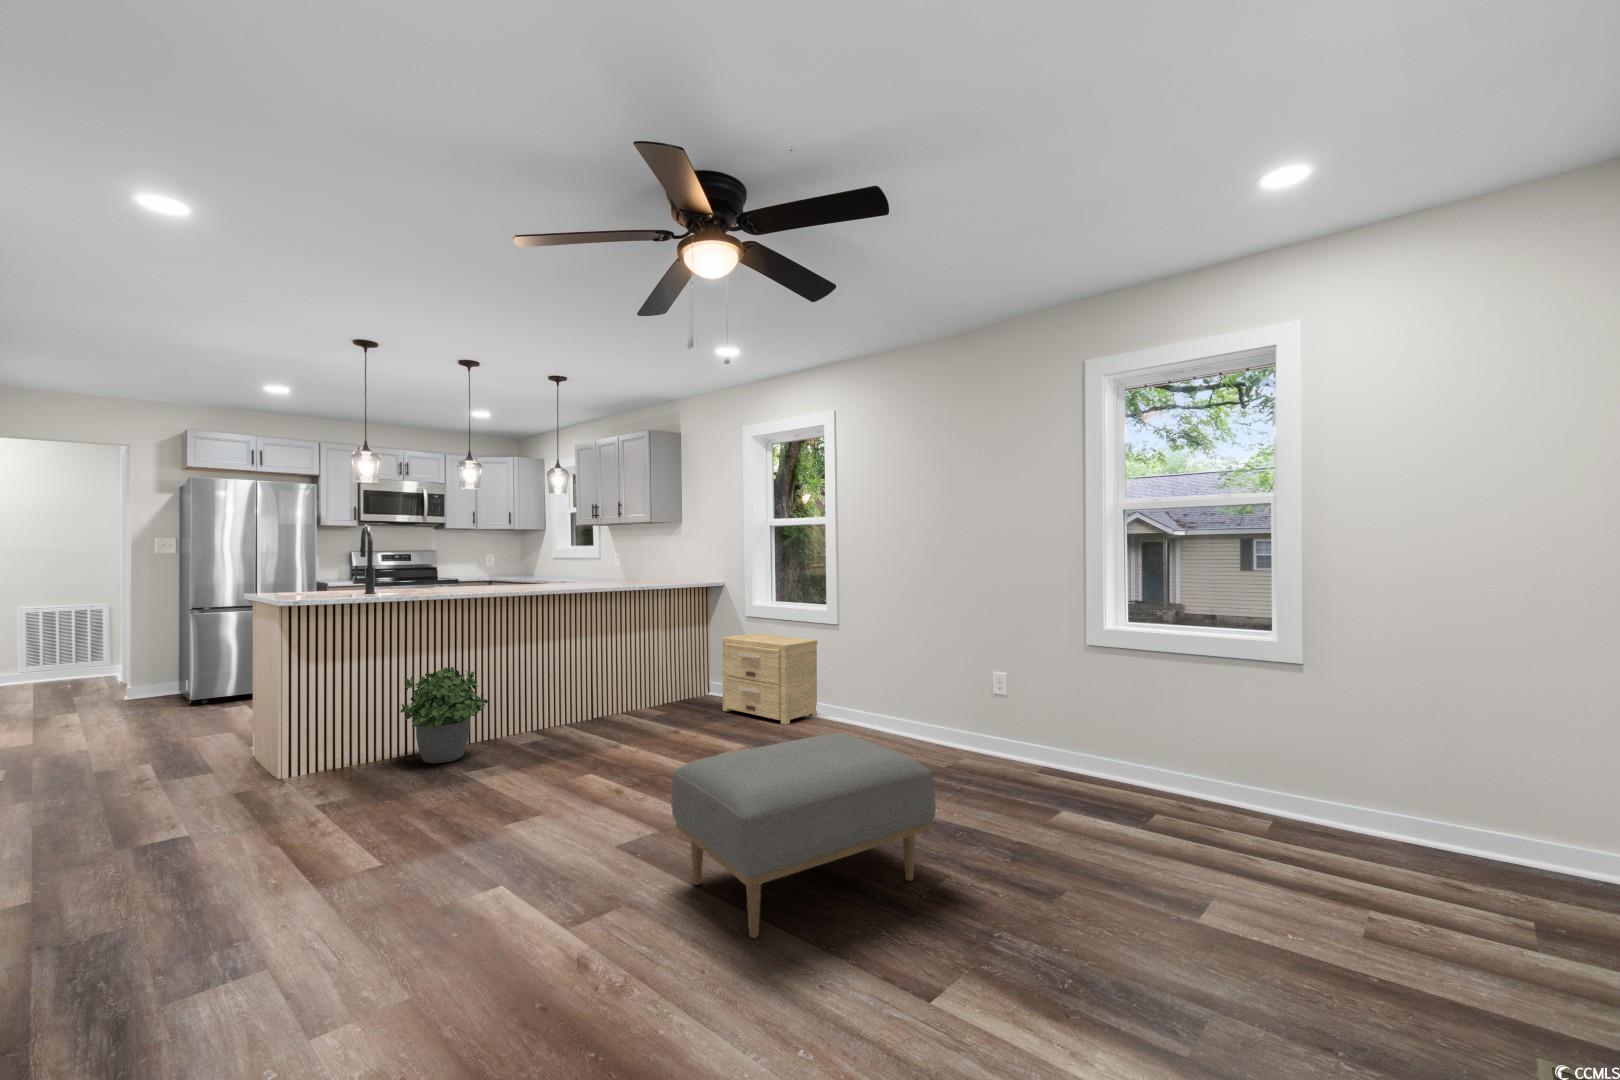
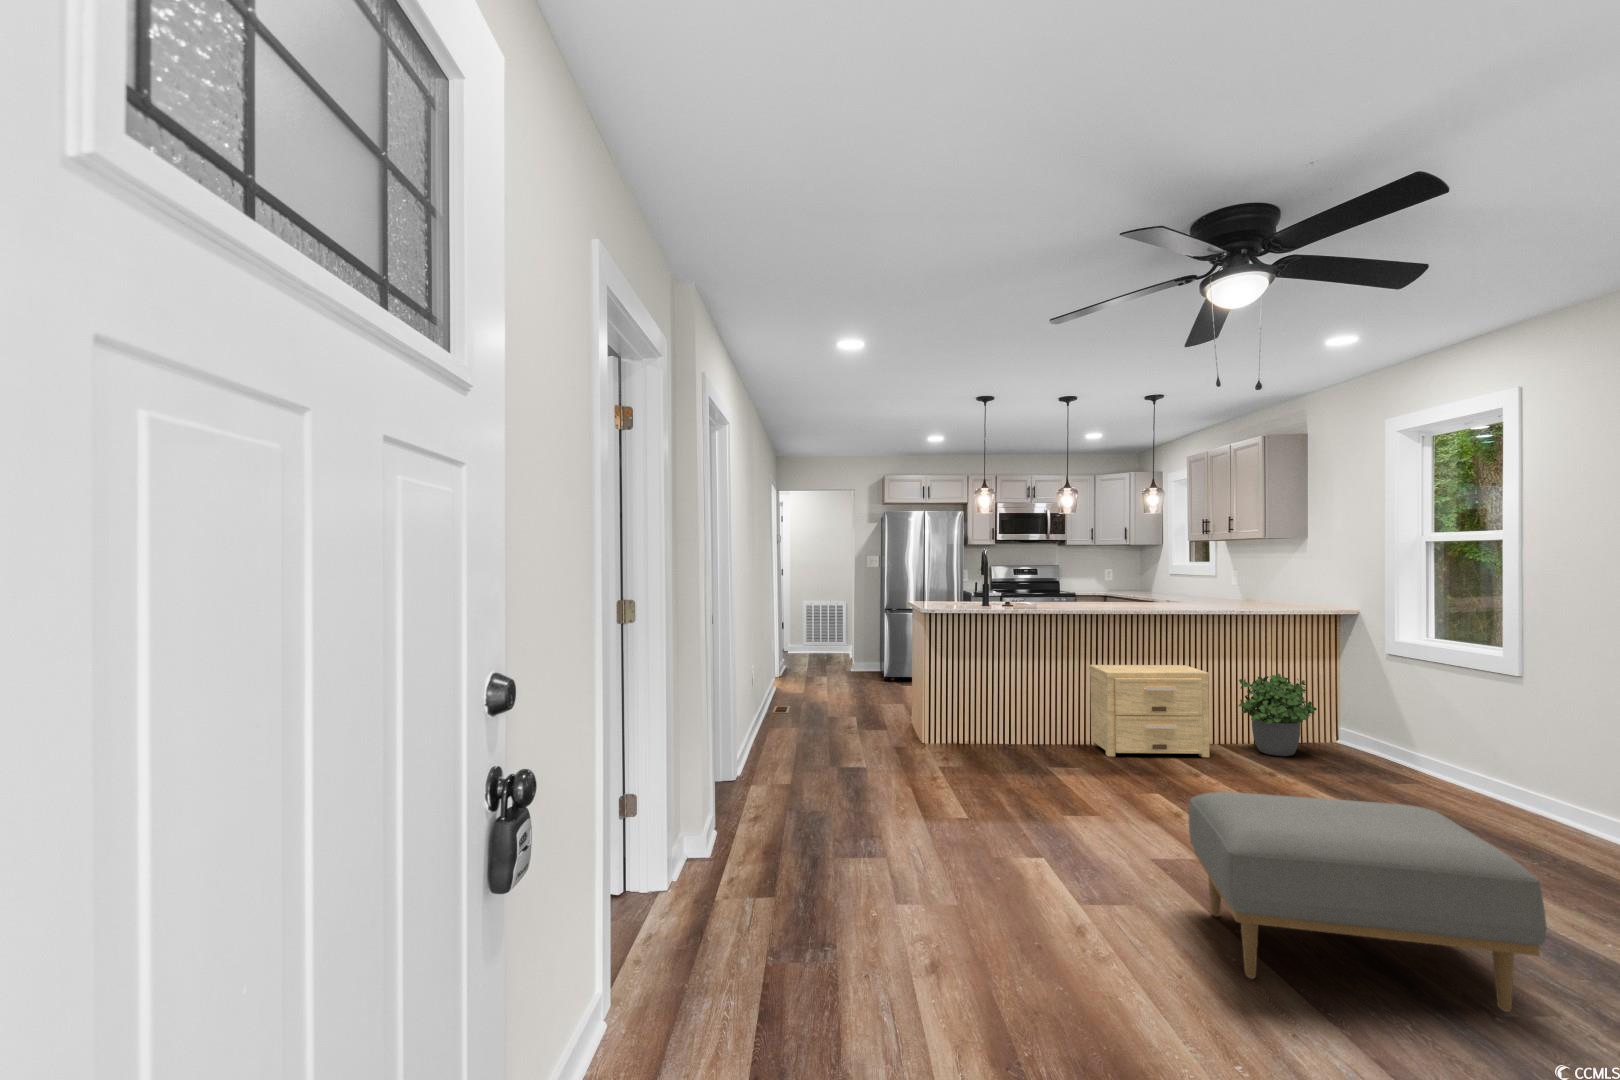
side table: present [722,633,817,725] -> present [1090,665,1210,757]
potted plant: present [400,667,488,763] -> present [1239,674,1317,756]

